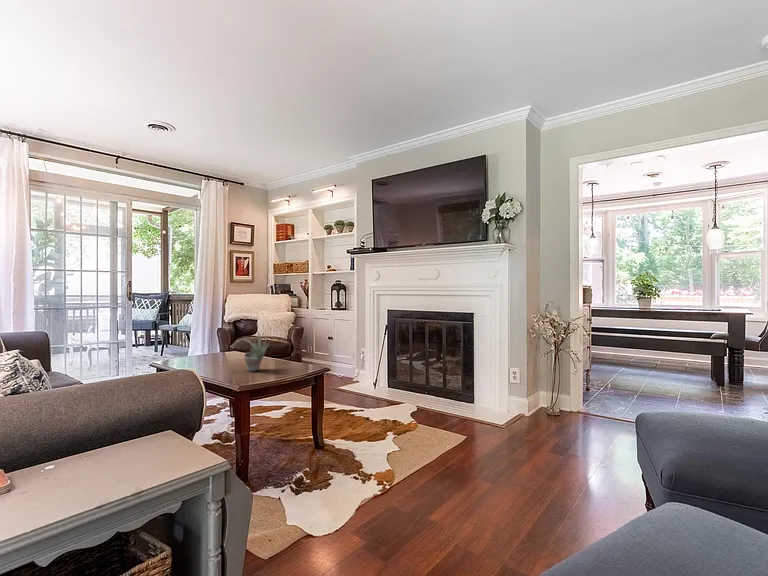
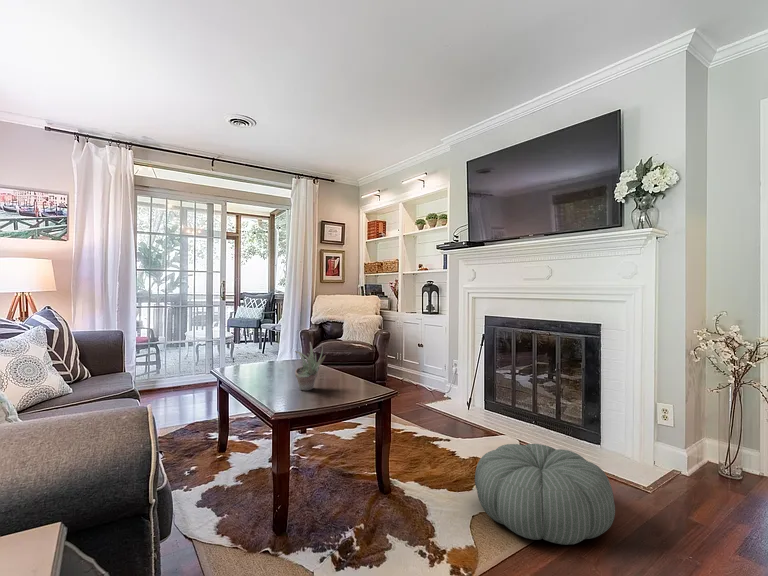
pouf: none [389,400,482,461] -> present [475,444,615,545]

